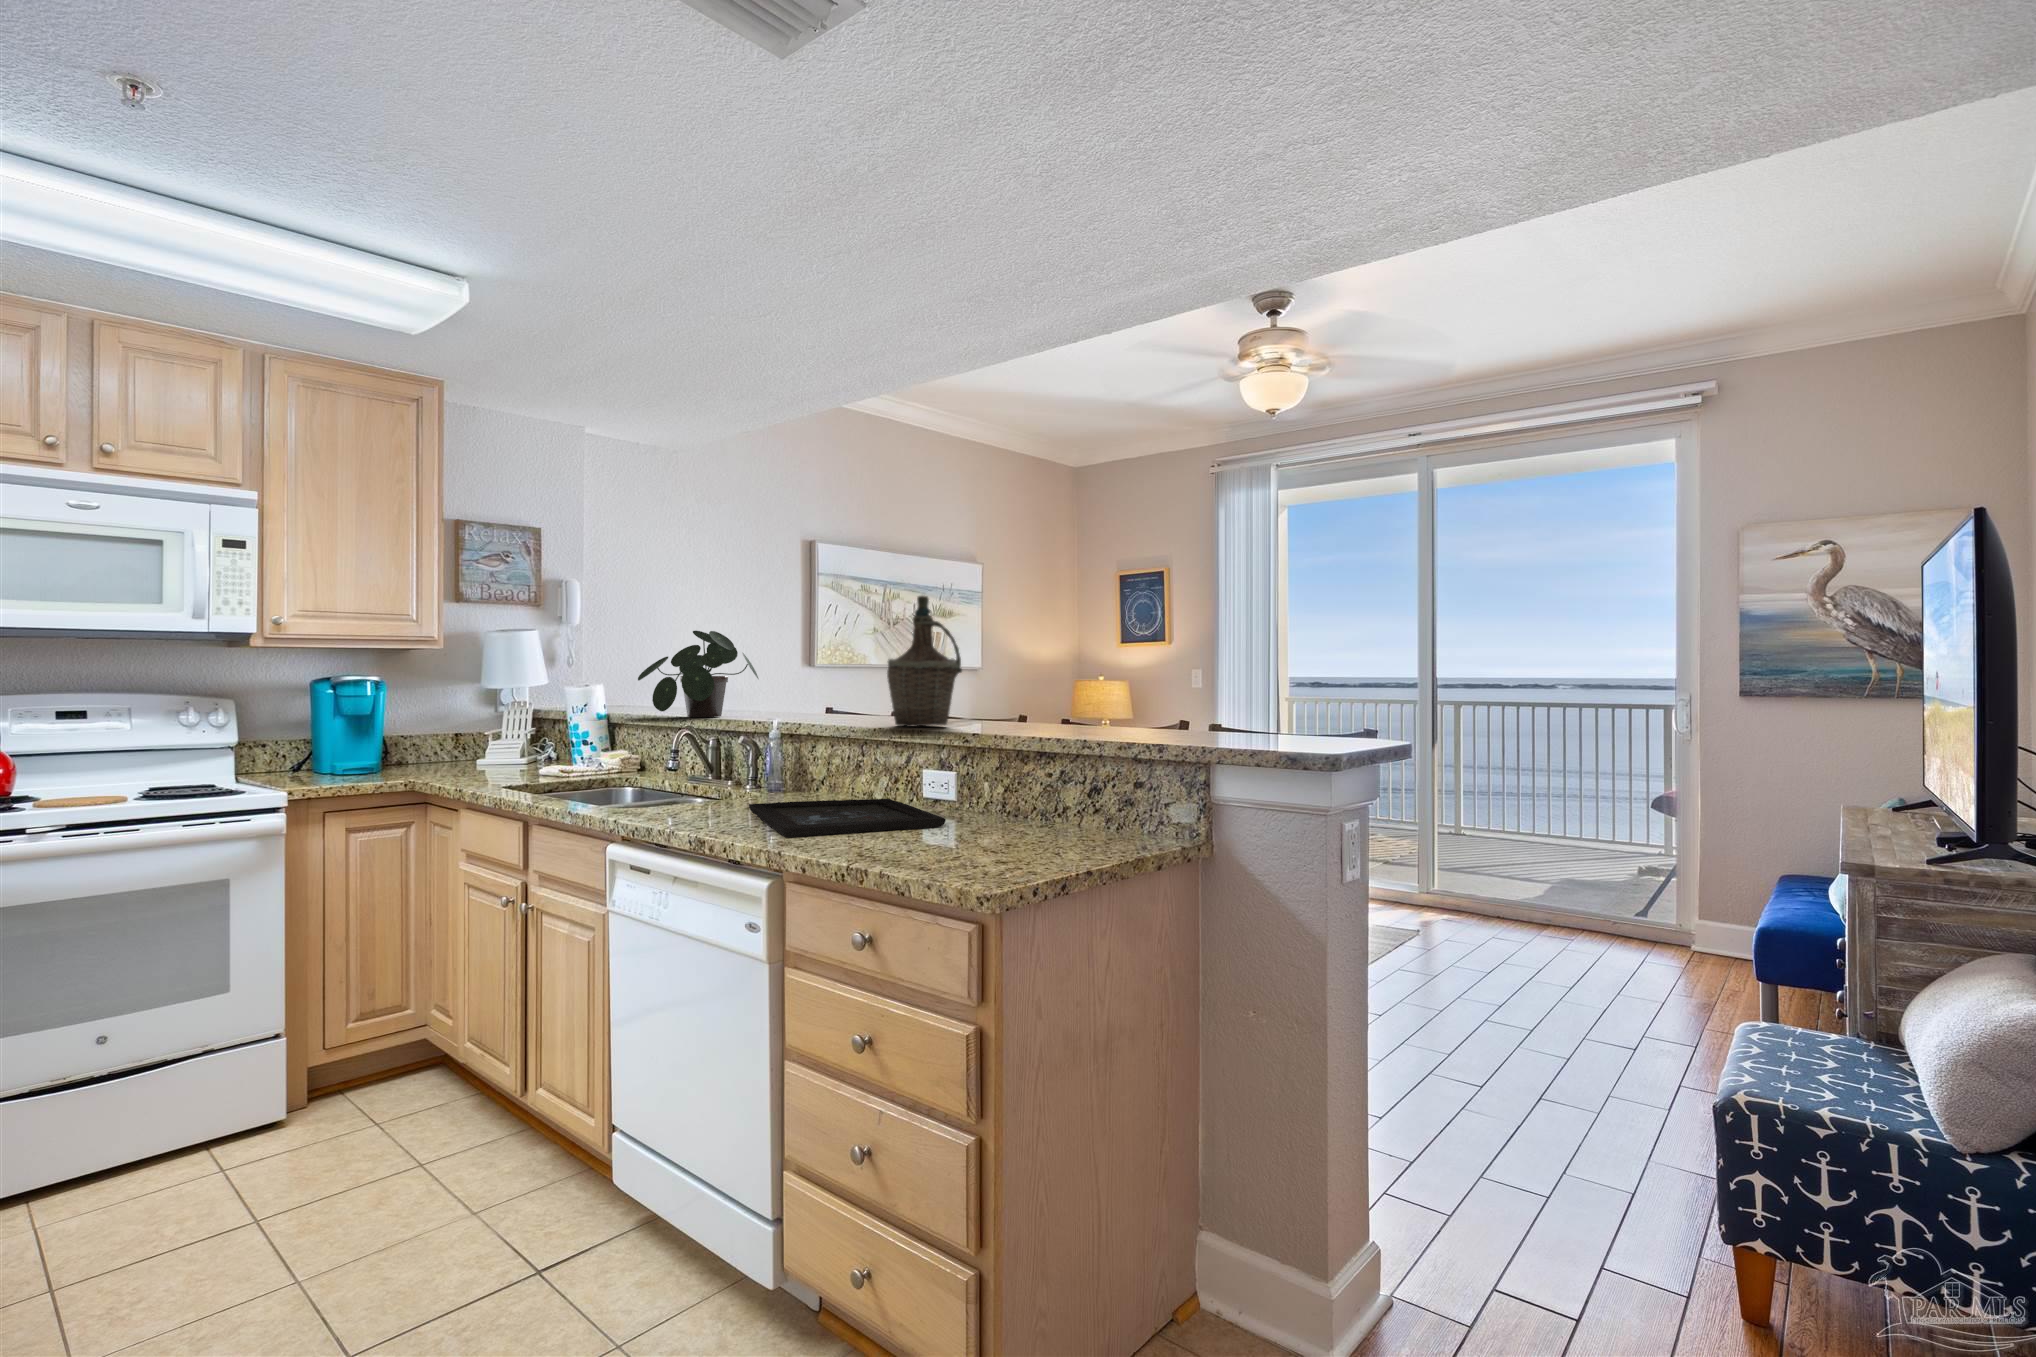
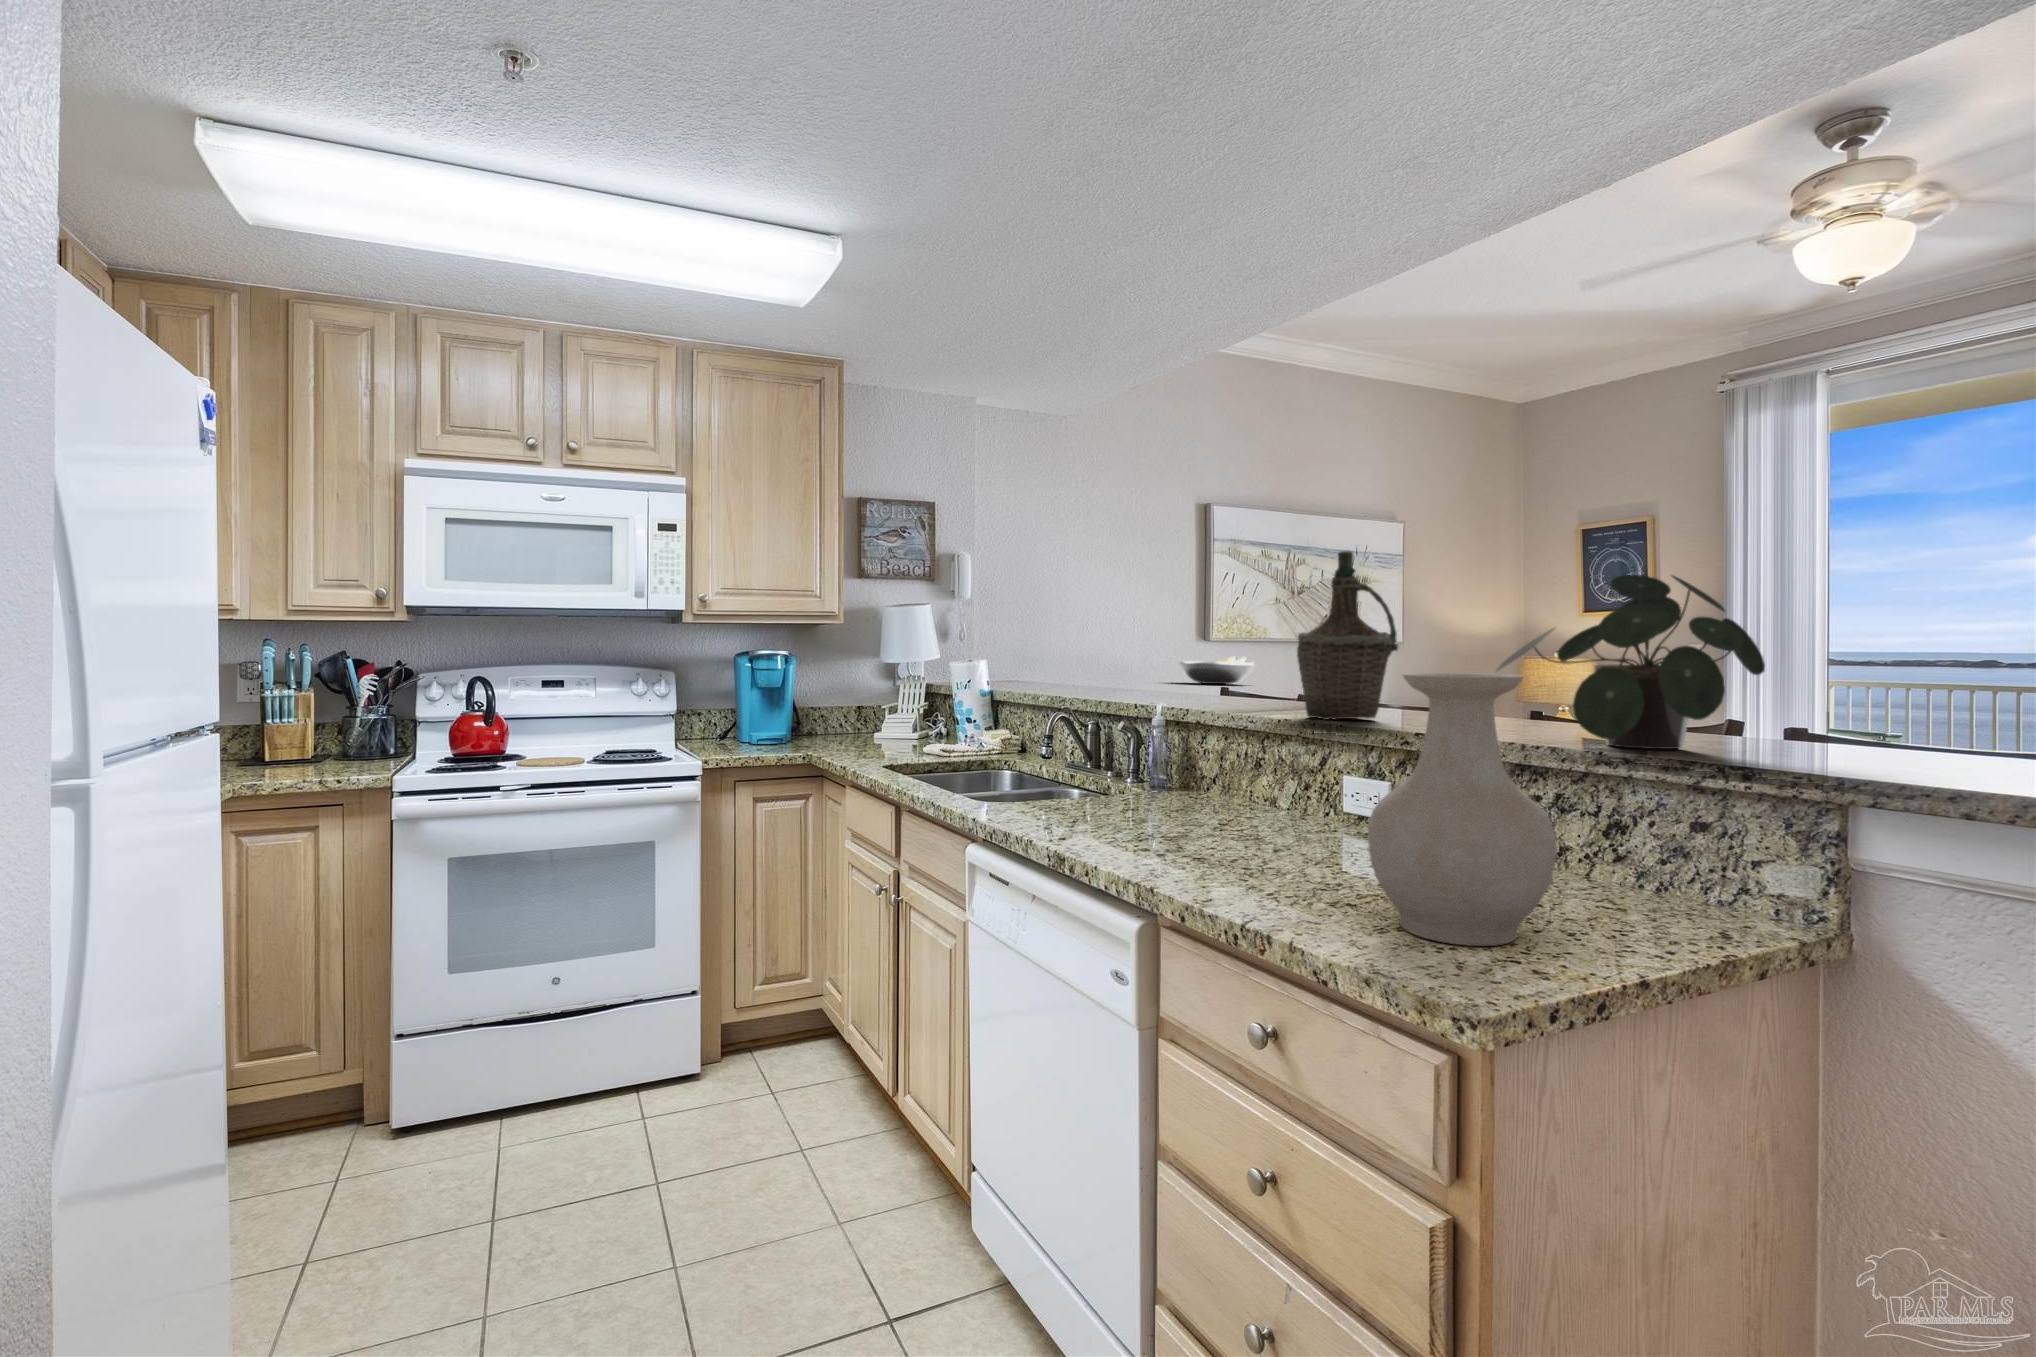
potted plant: present [638,631,759,717] -> present [1497,575,1765,749]
fruit bowl: none [786,682,855,706] -> present [1179,657,1254,684]
vase: none [932,685,1046,864] -> present [1368,673,1556,946]
tray: present [749,799,946,838] -> none [1125,809,1380,863]

